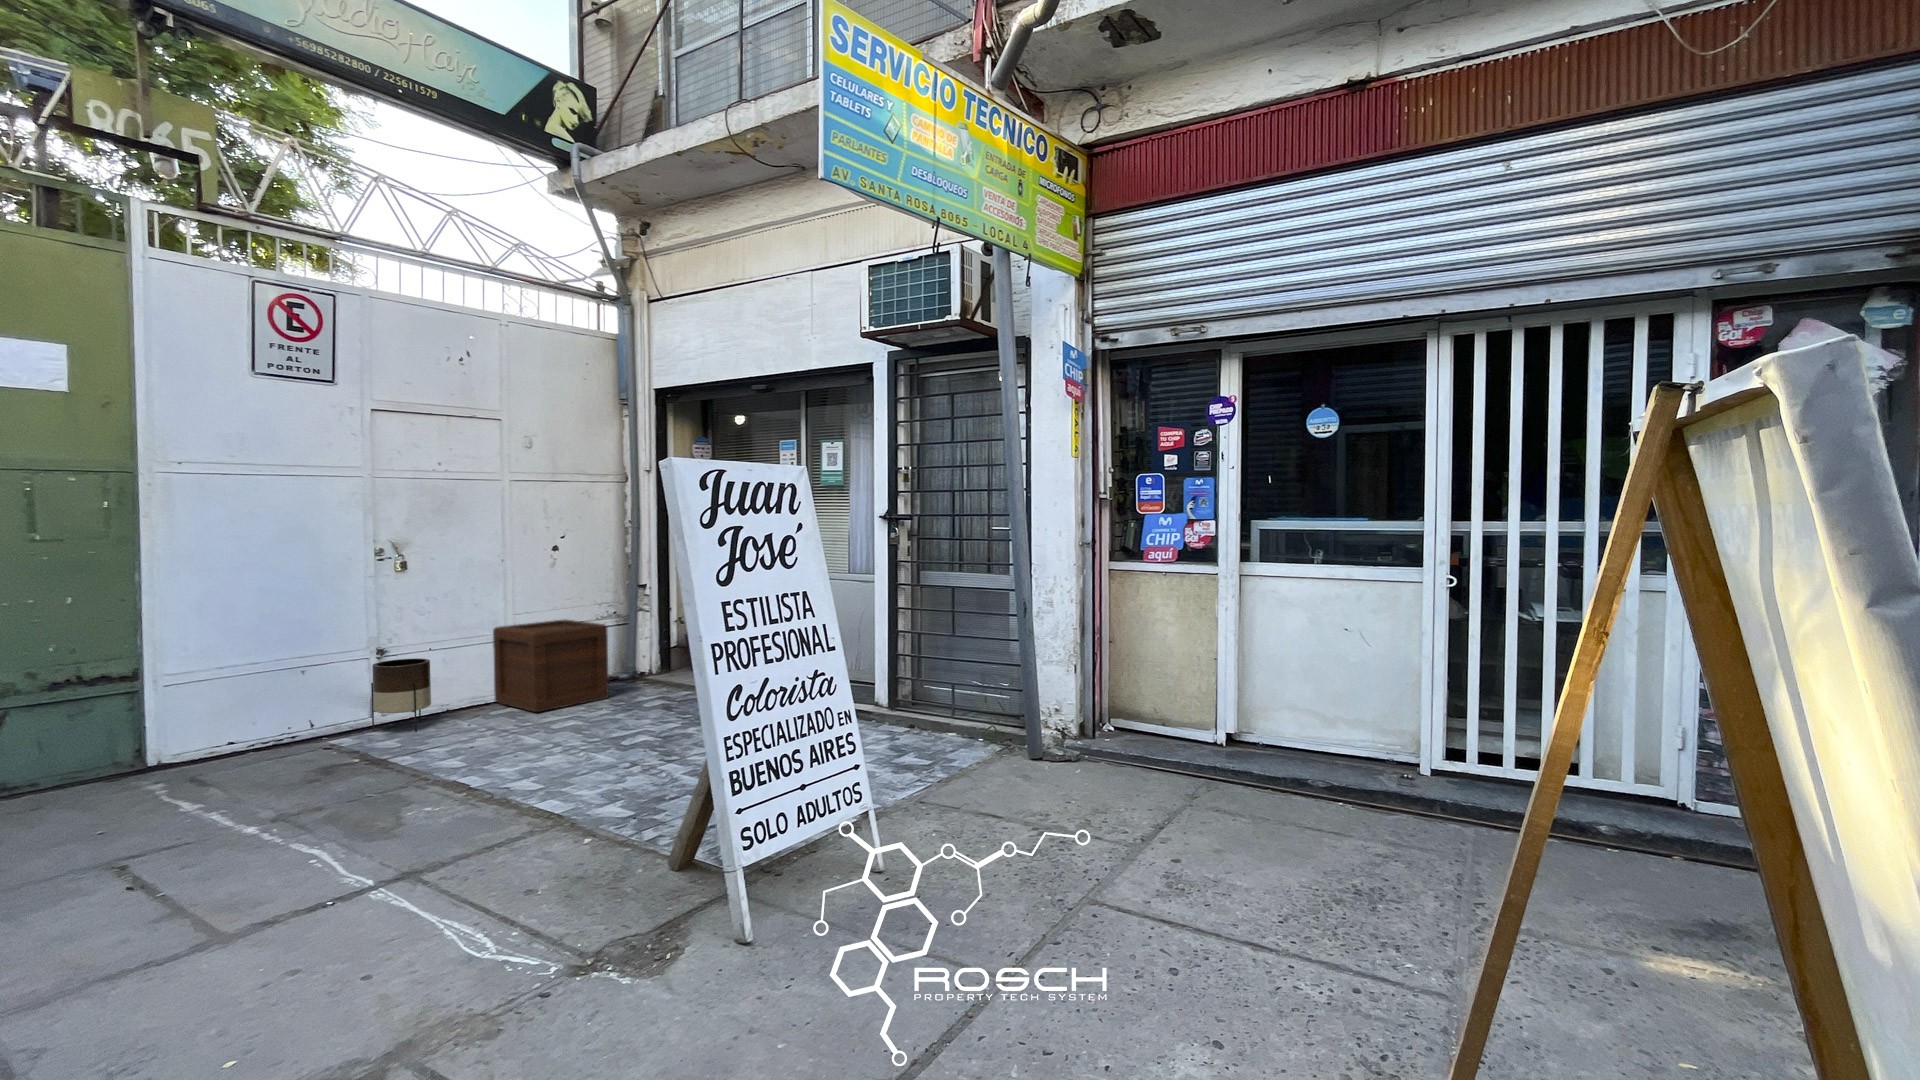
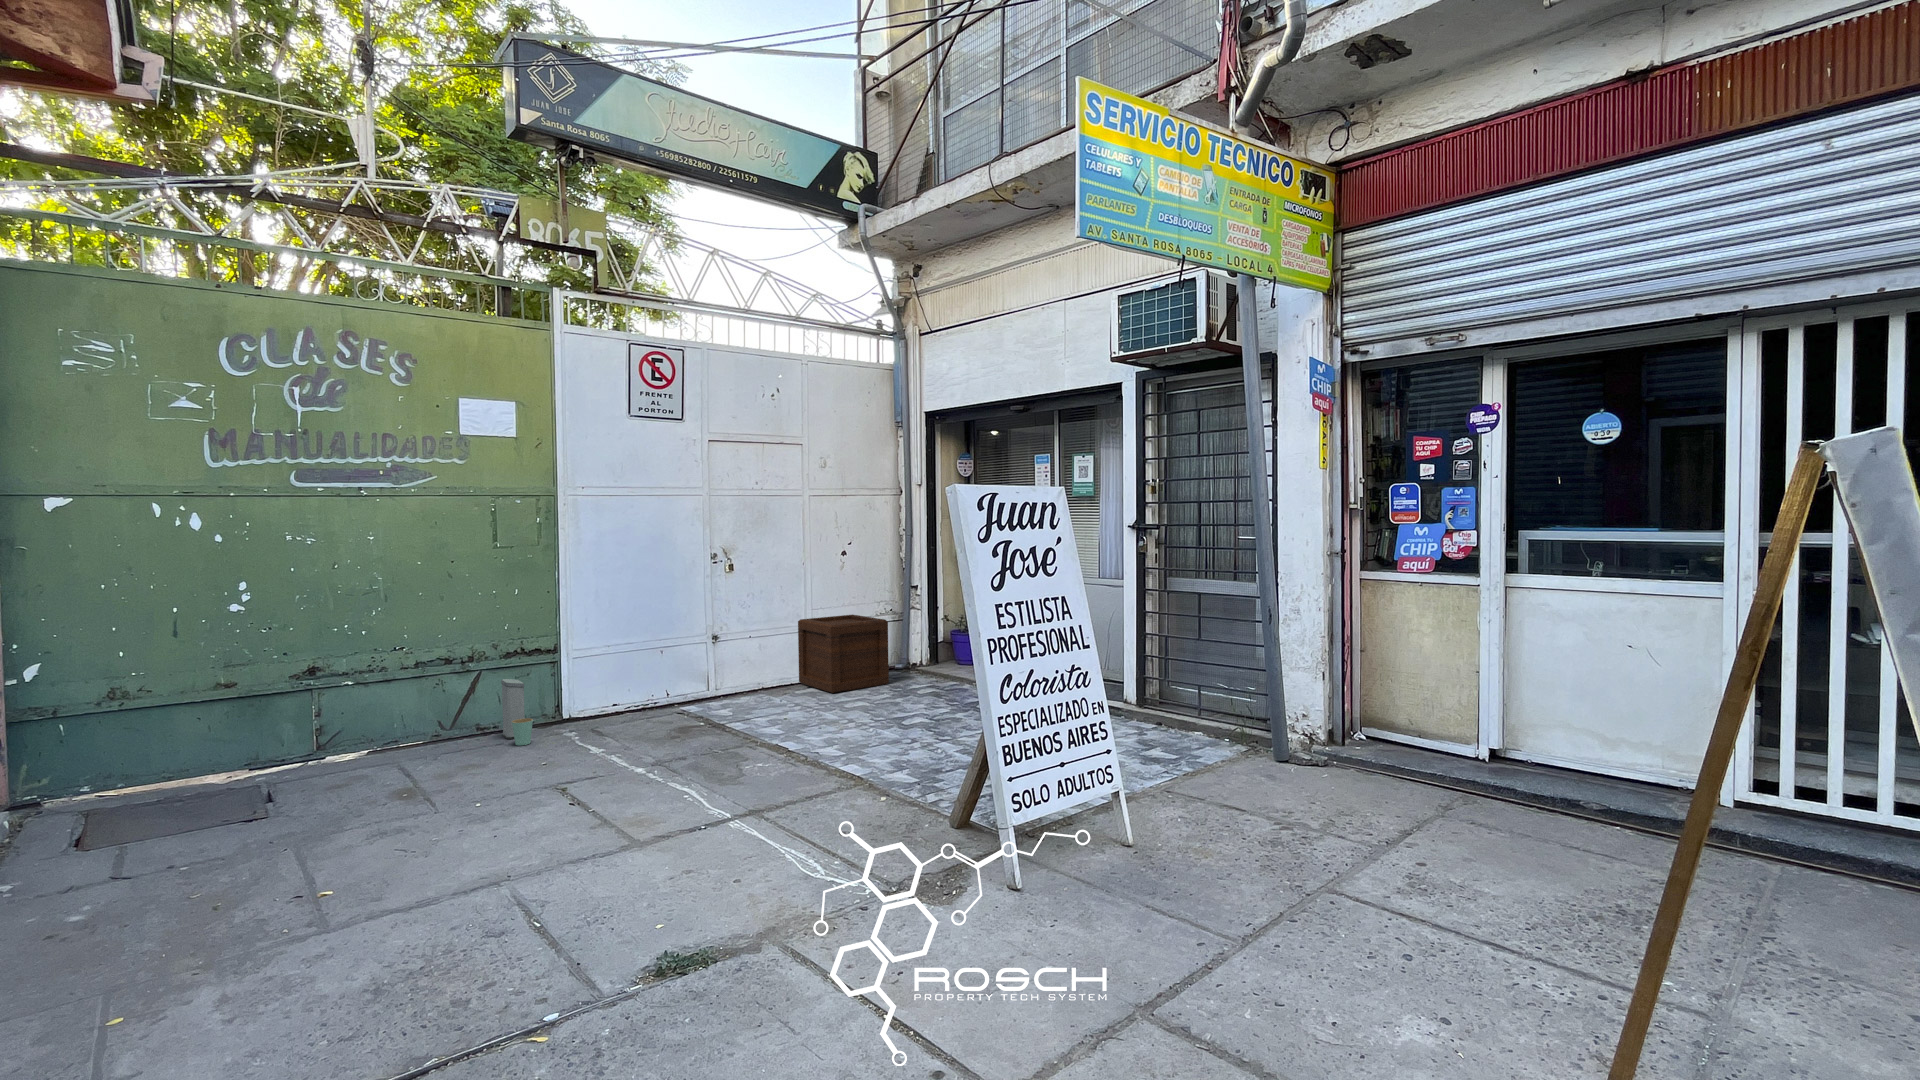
planter: present [371,658,431,732] -> none [712,644,754,704]
trash can: none [37,719,87,809] -> present [501,679,533,745]

